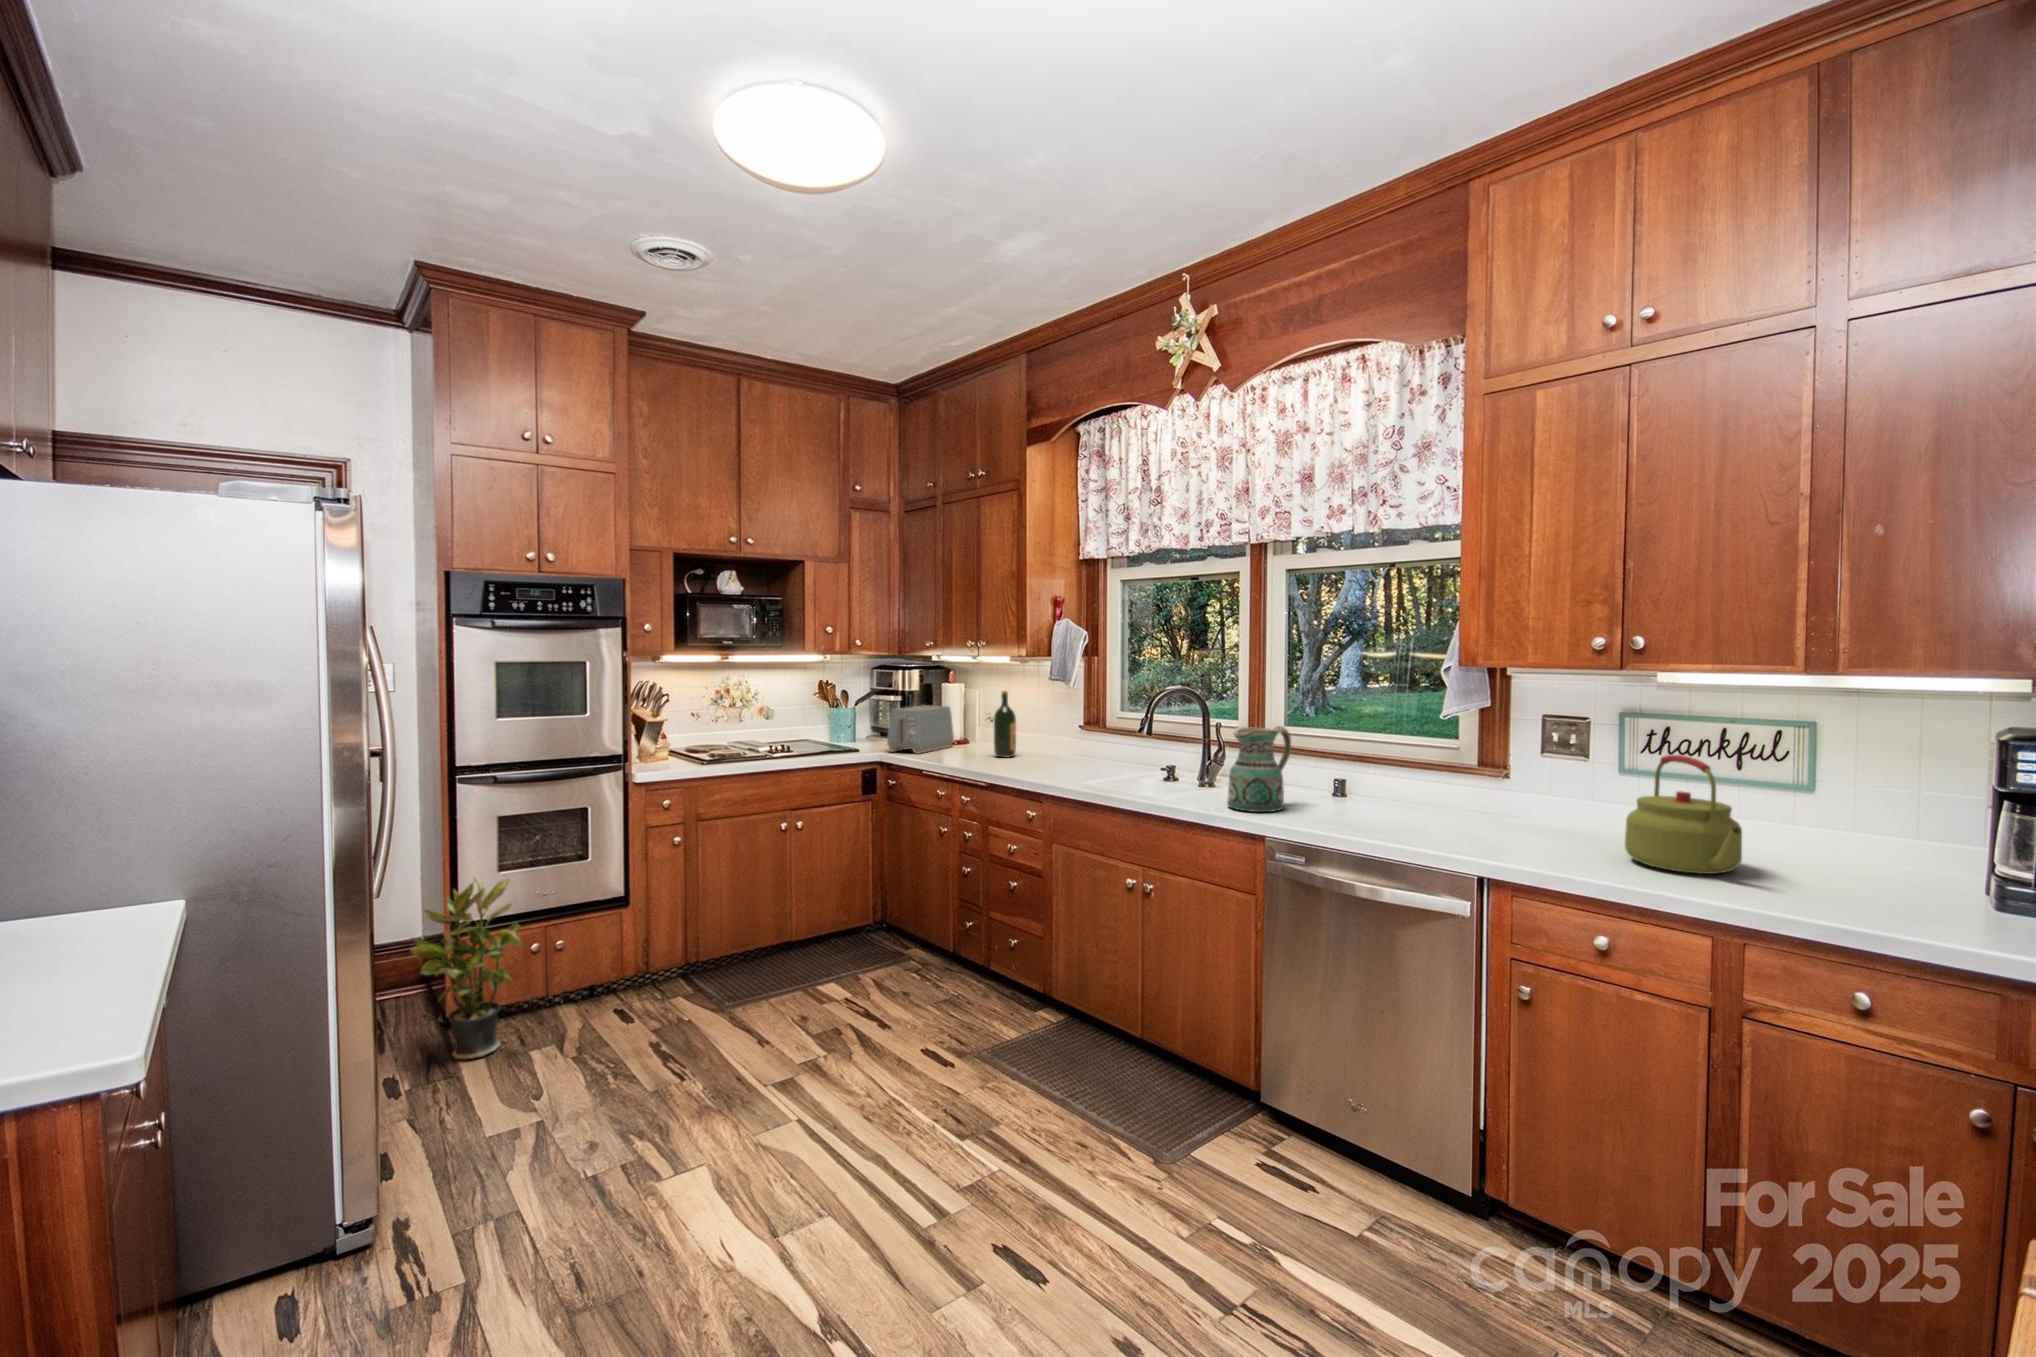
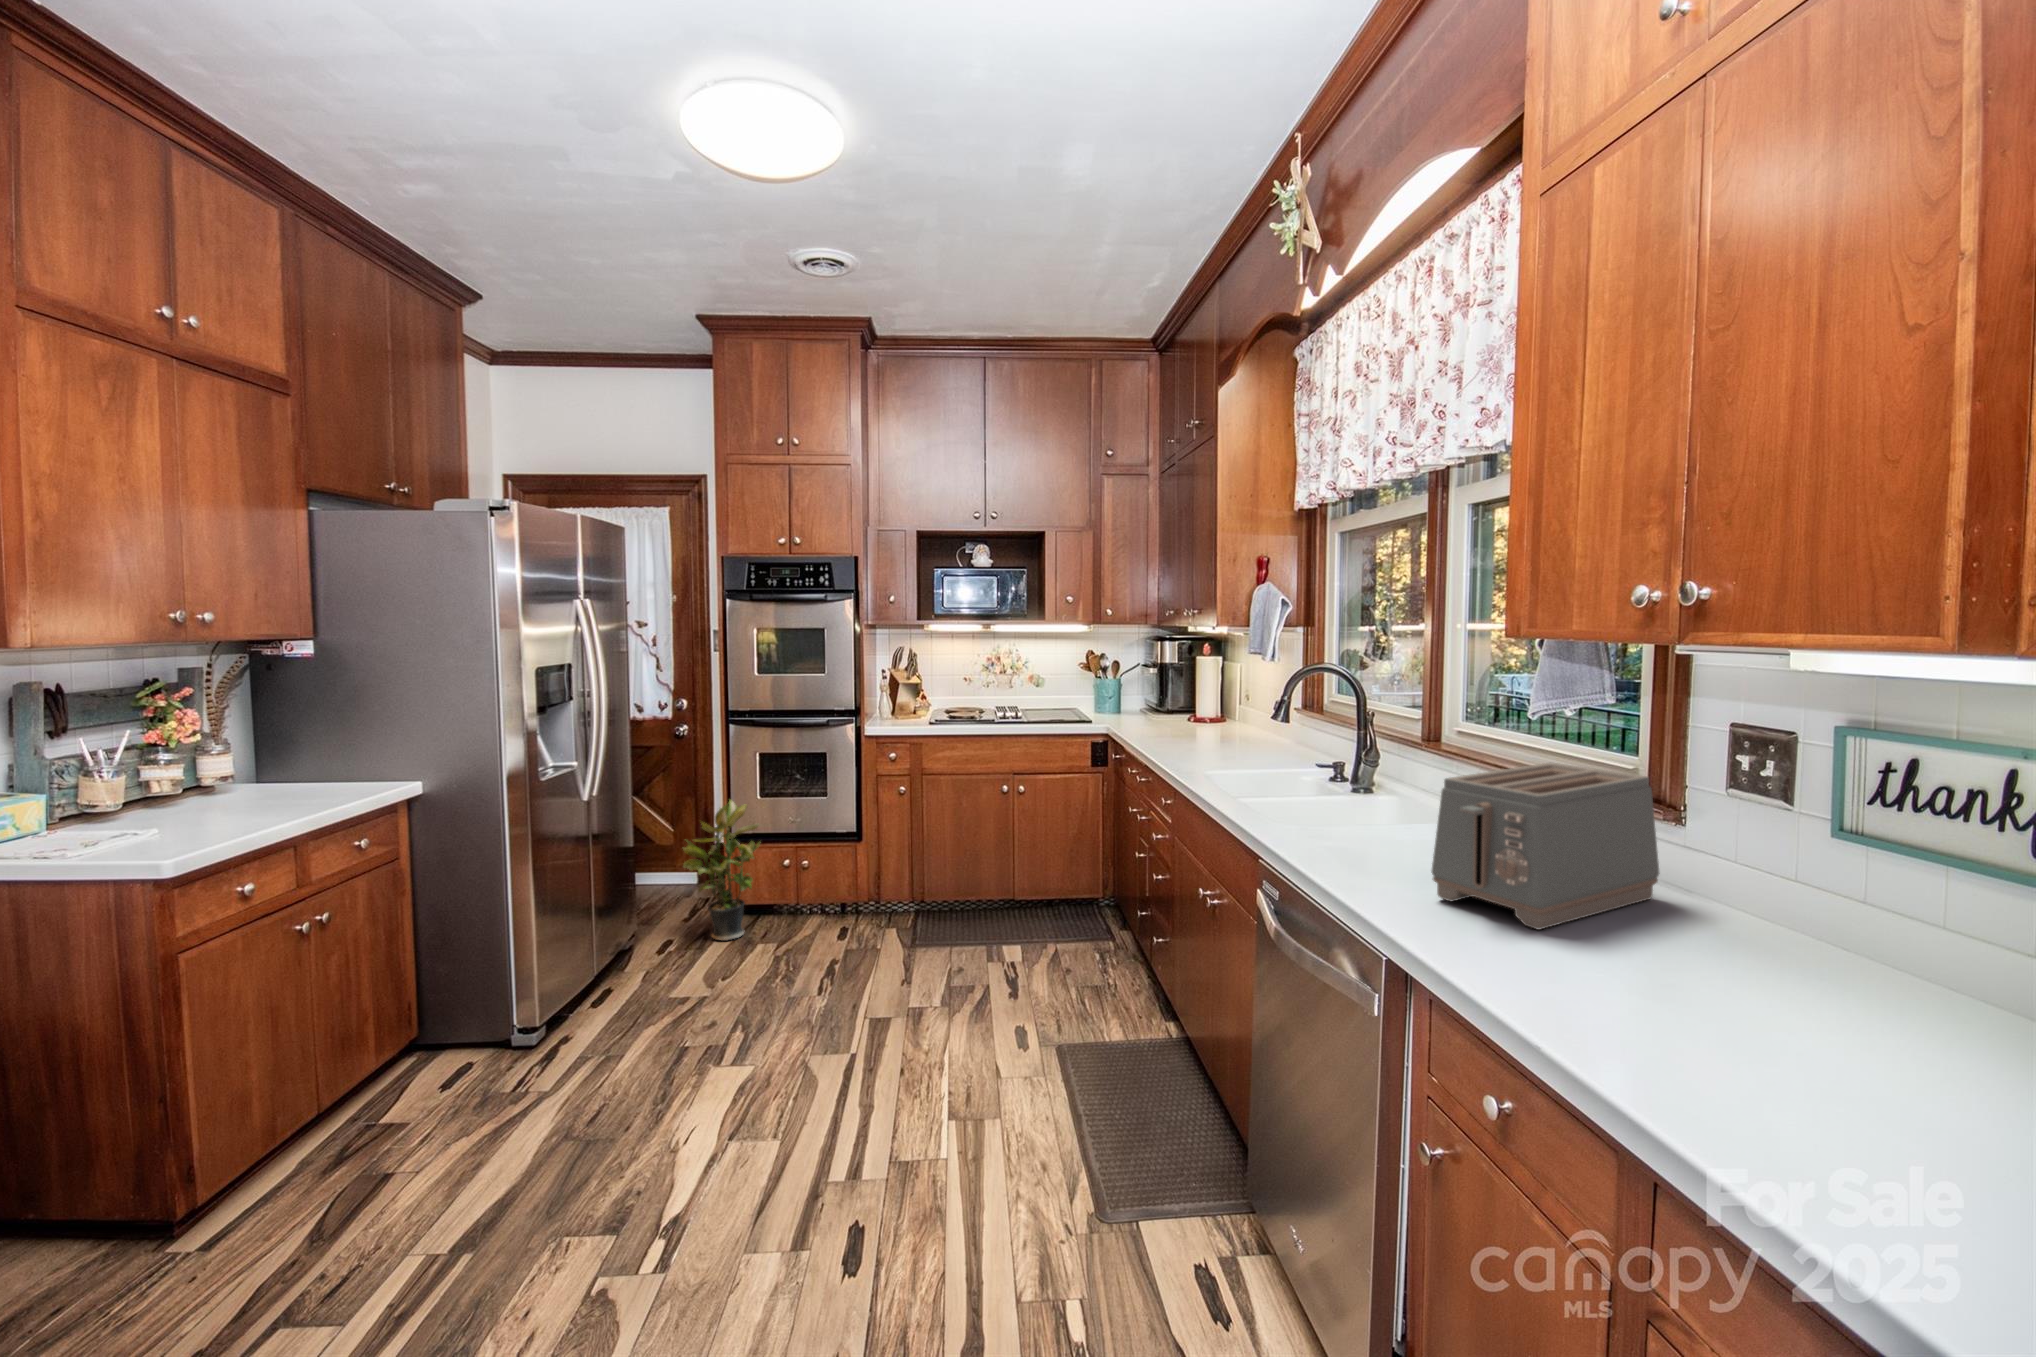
wine bottle: present [994,691,1016,758] -> none [1196,662,1221,736]
toaster: present [887,705,954,754] -> present [1432,763,1660,930]
ceramic pitcher: present [1227,726,1291,812] -> none [1269,712,1372,825]
kettle: present [1625,755,1742,874] -> none [1651,800,1893,1047]

